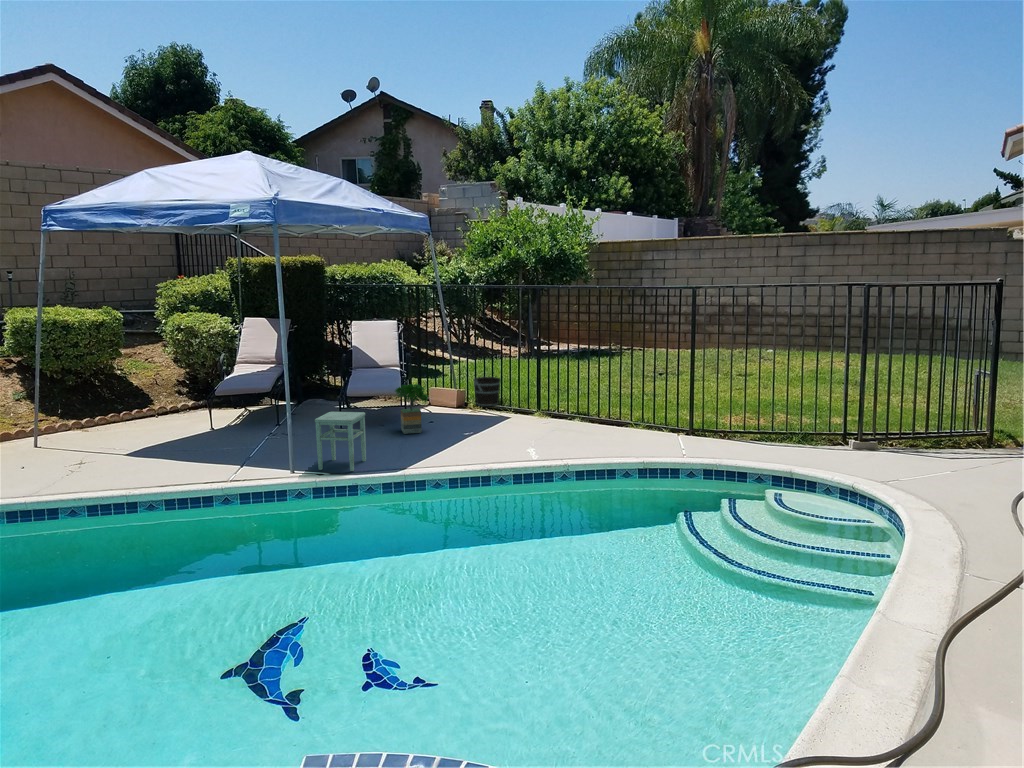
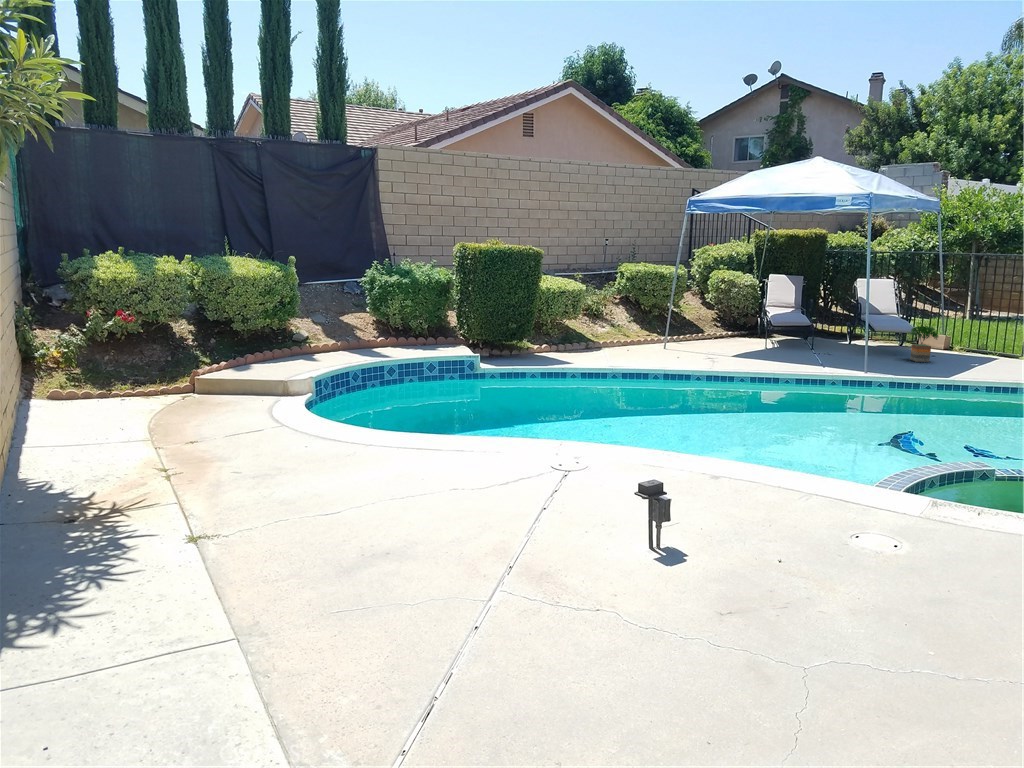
bucket: present [473,377,500,406] -> none [958,328,984,350]
stool: present [314,412,366,471] -> none [873,338,907,378]

